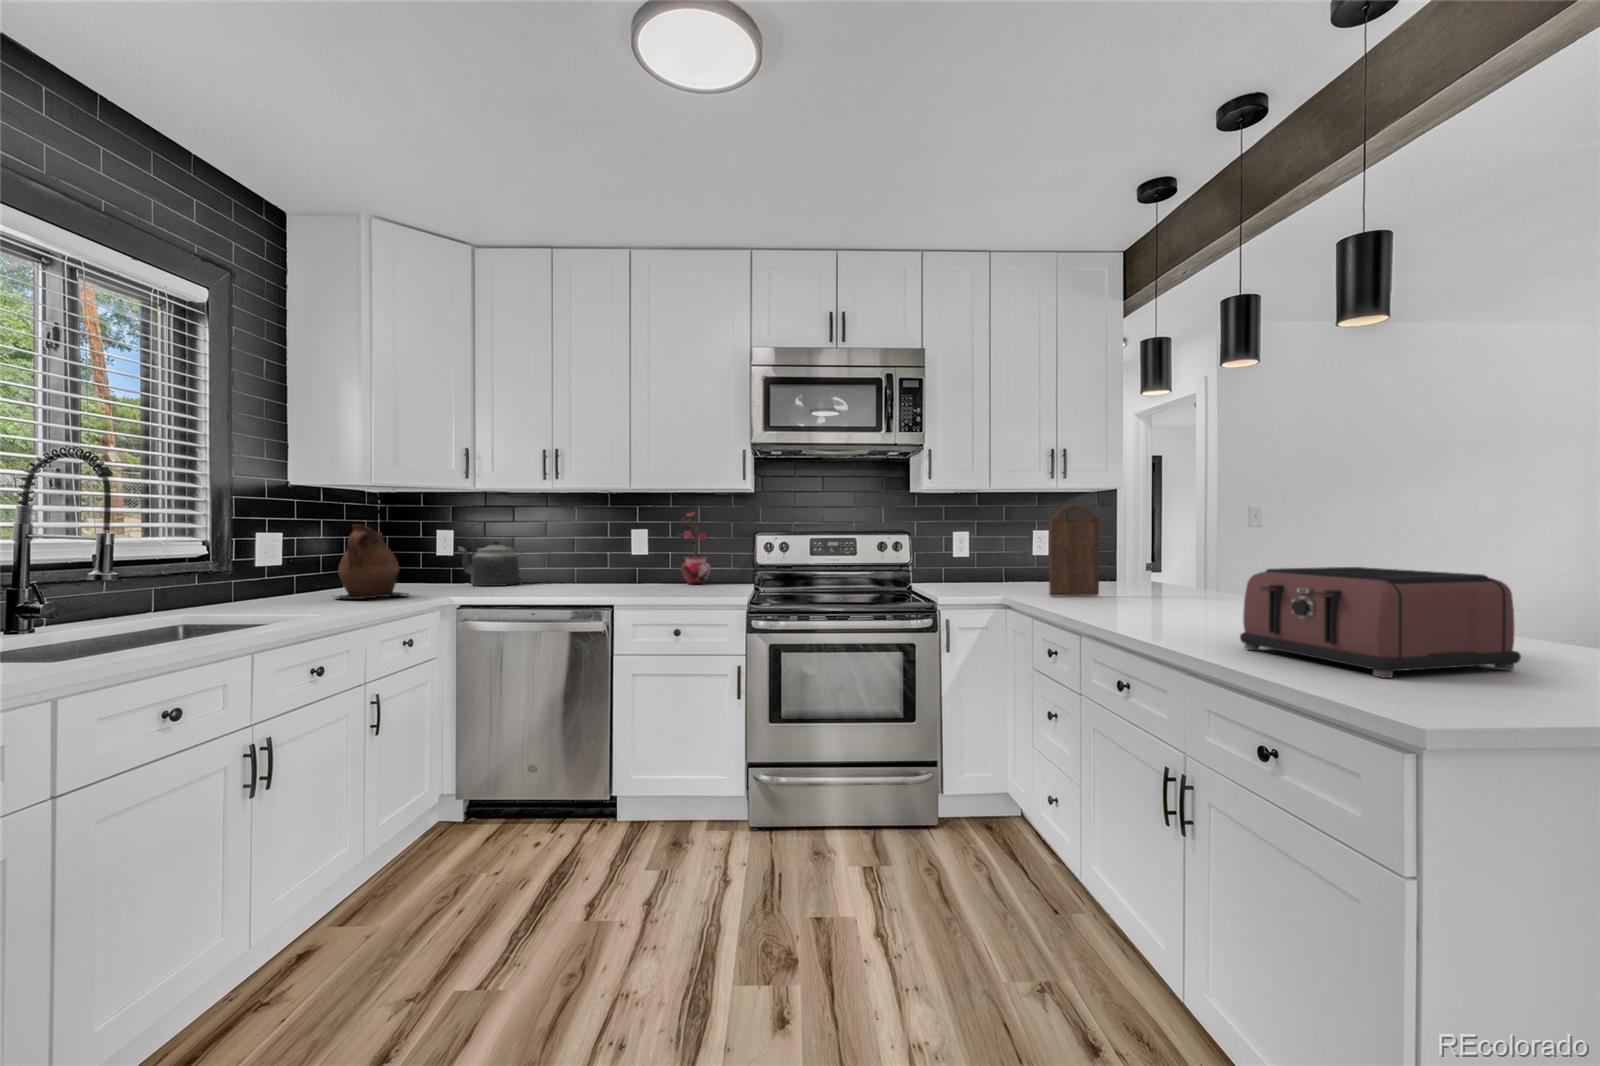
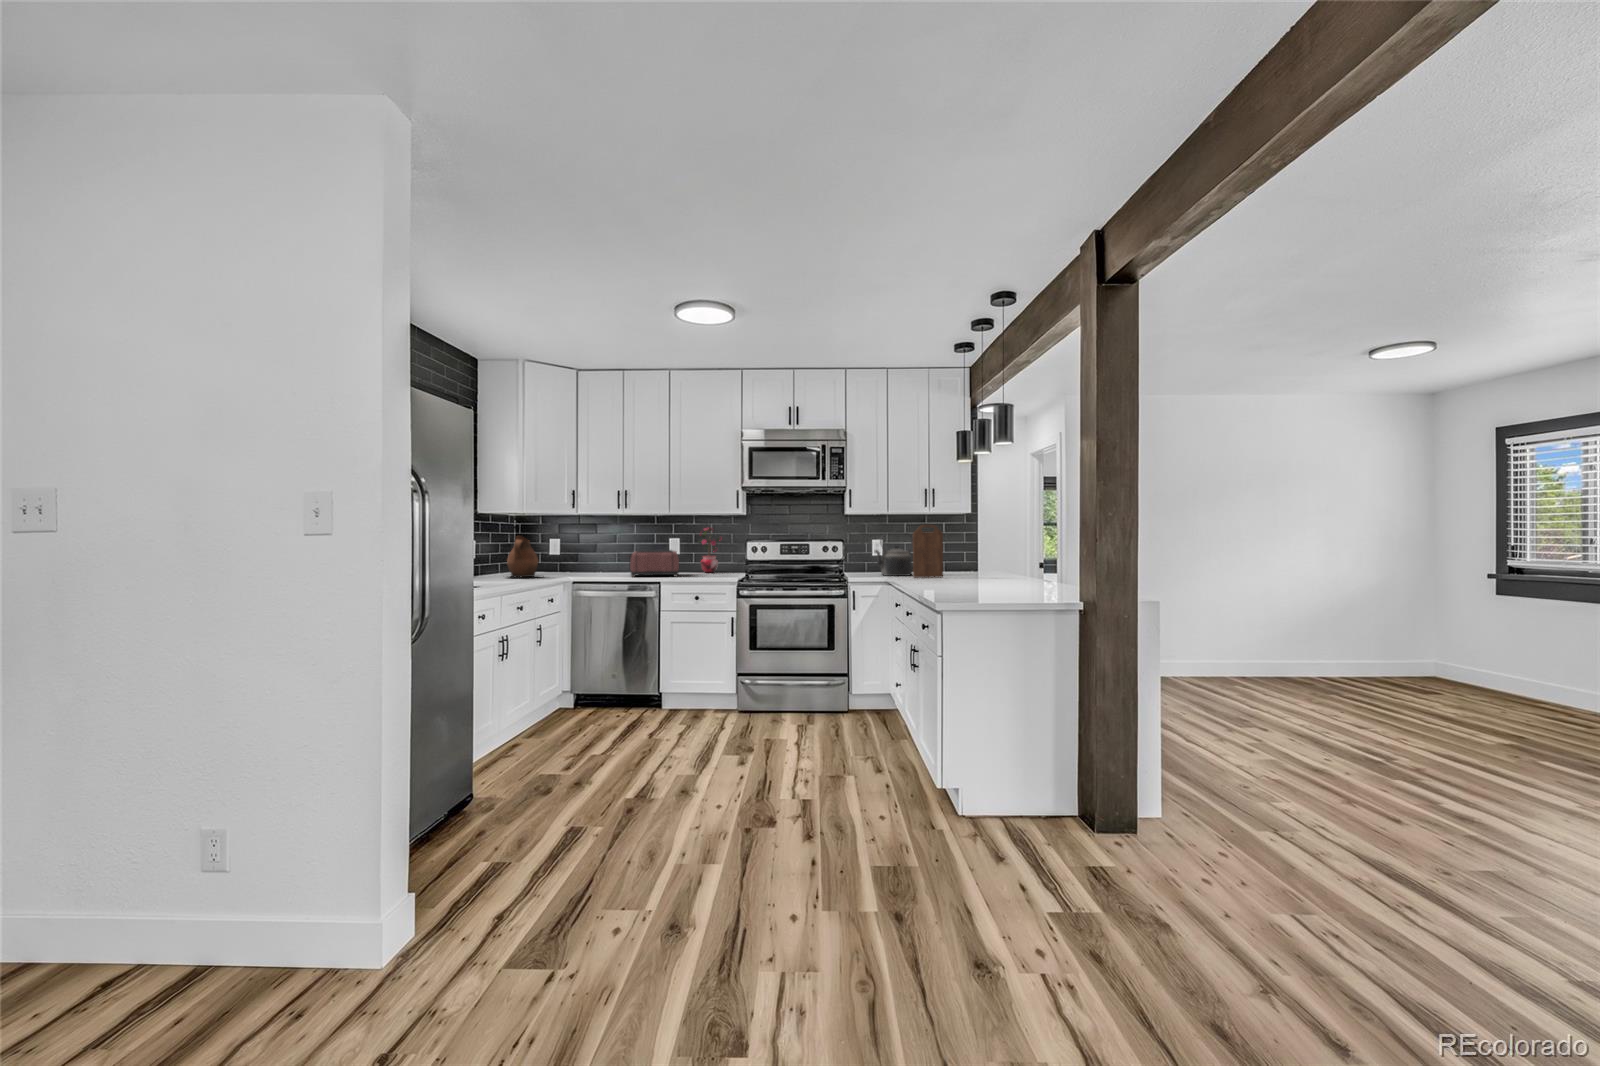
kettle: present [458,521,521,586] -> present [874,534,913,576]
toaster: present [1240,567,1521,678] -> present [628,550,679,577]

